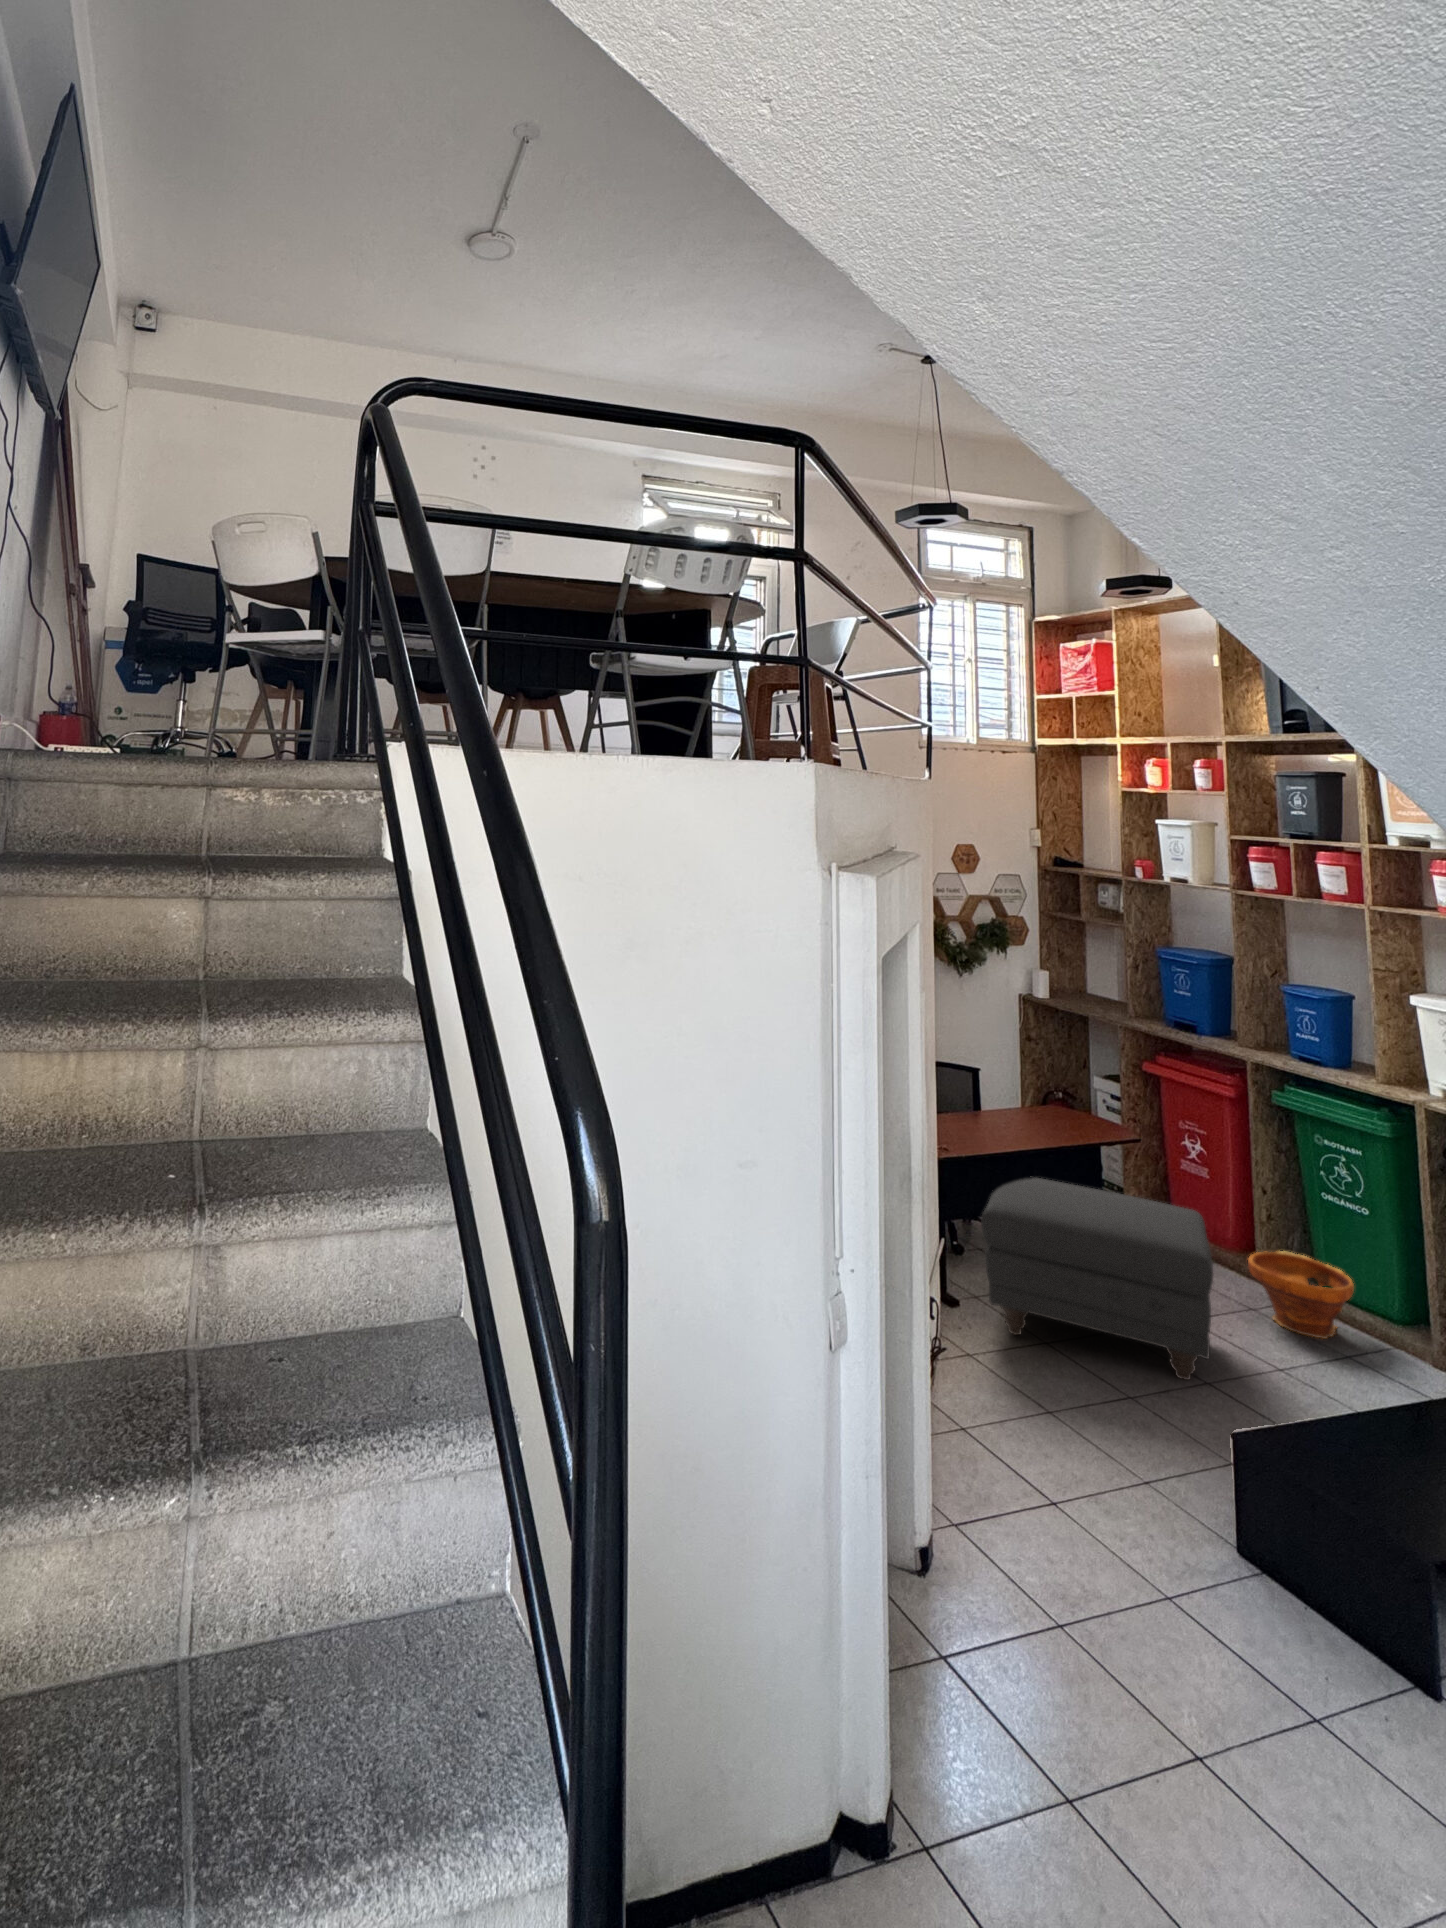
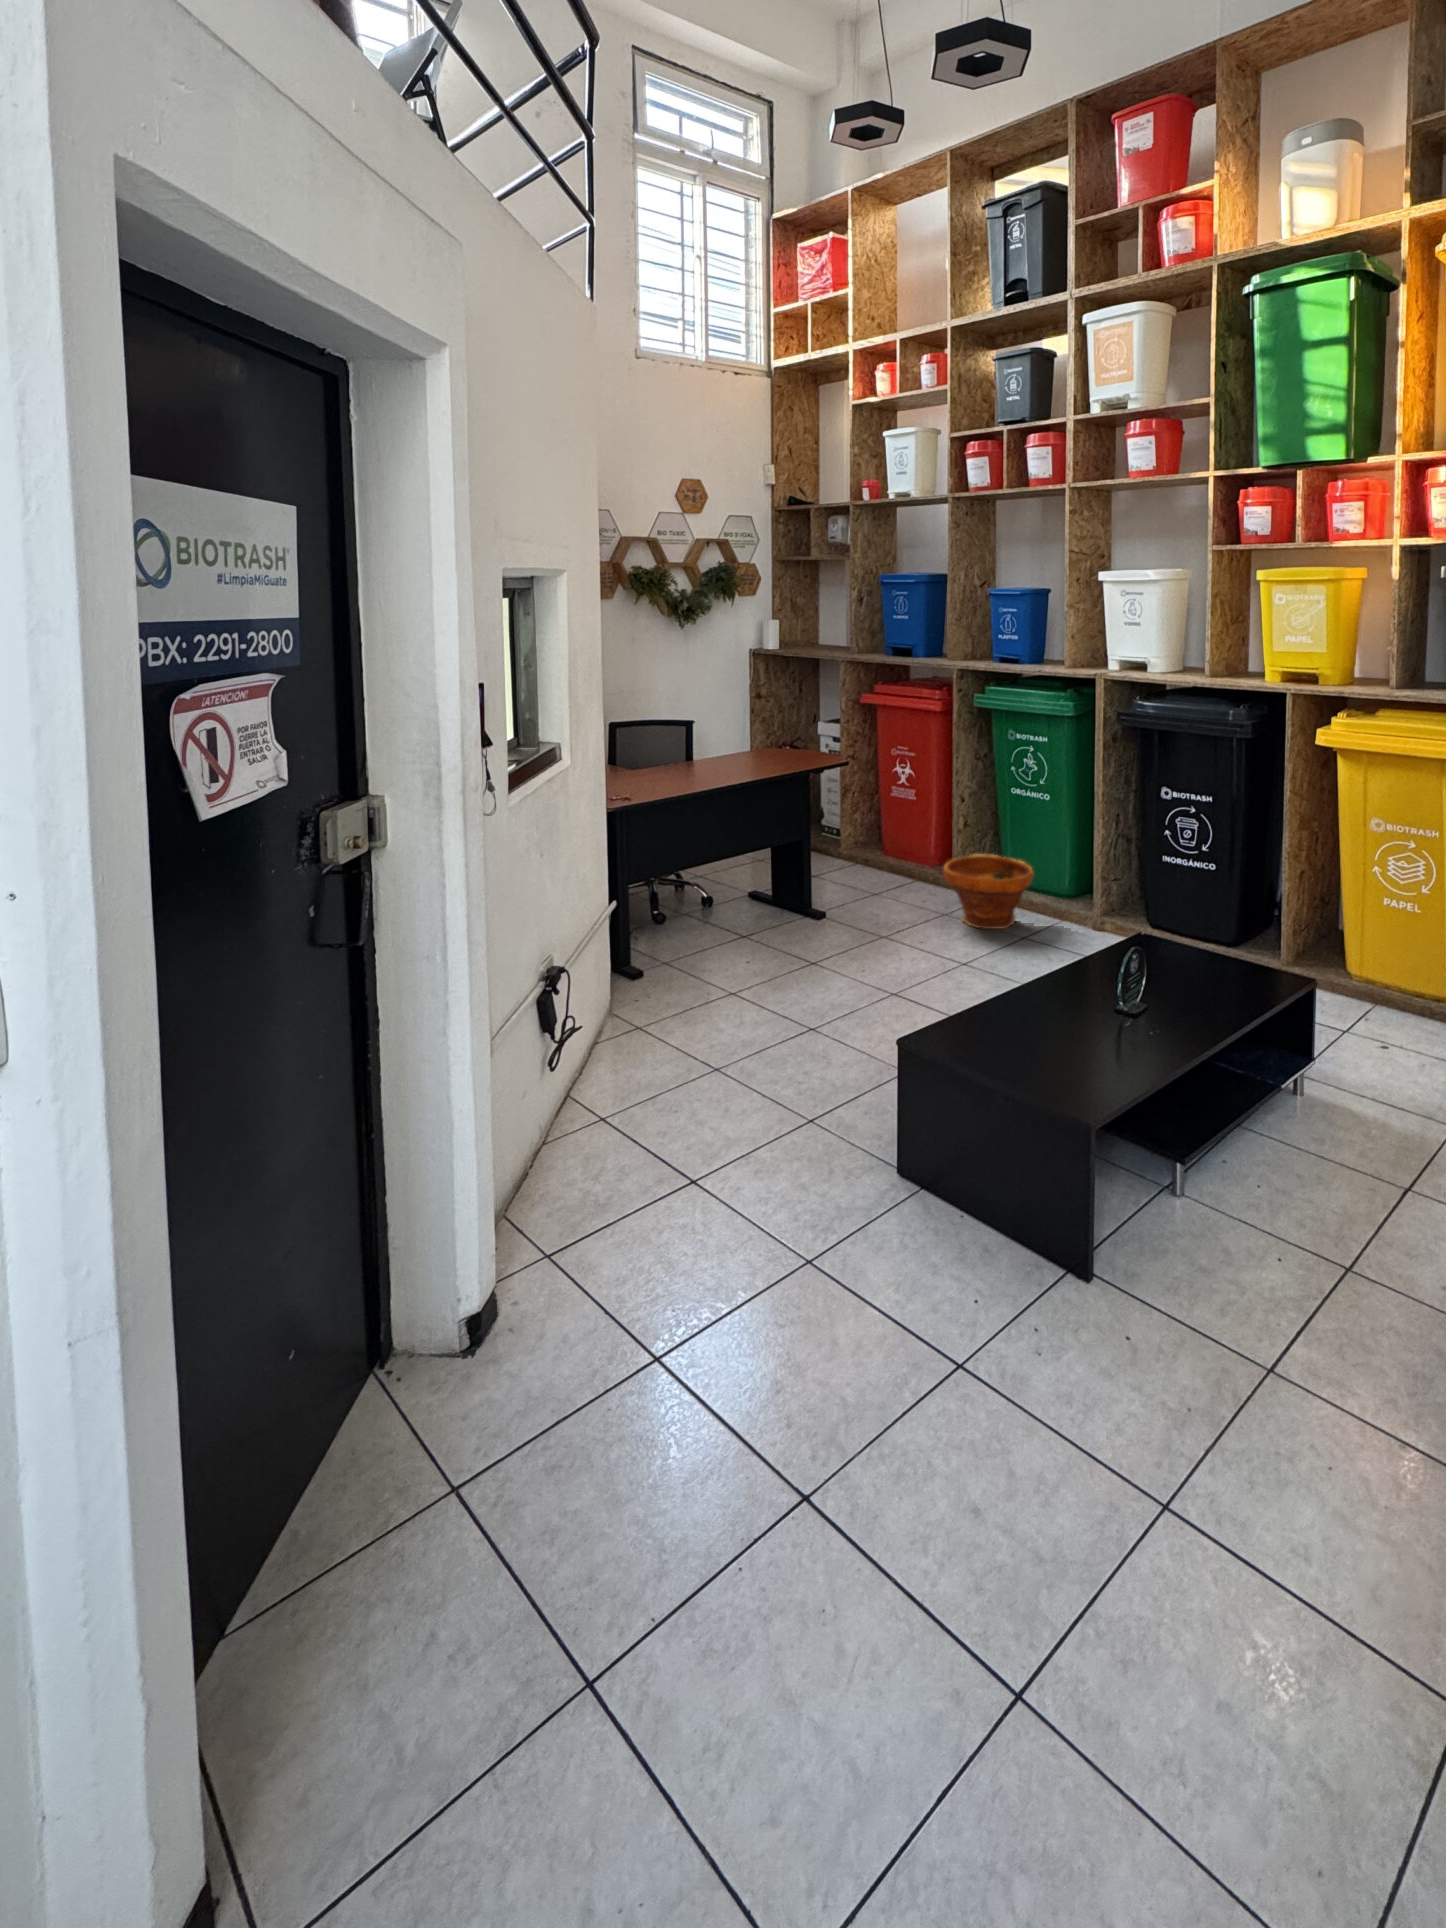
ottoman: present [981,1176,1213,1380] -> none [666,820,904,998]

